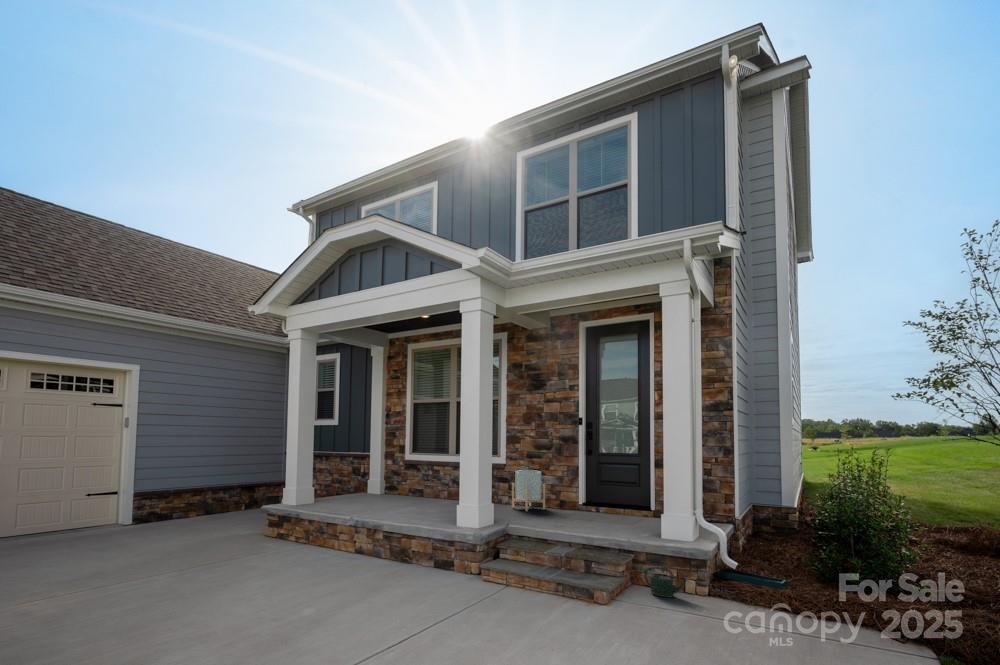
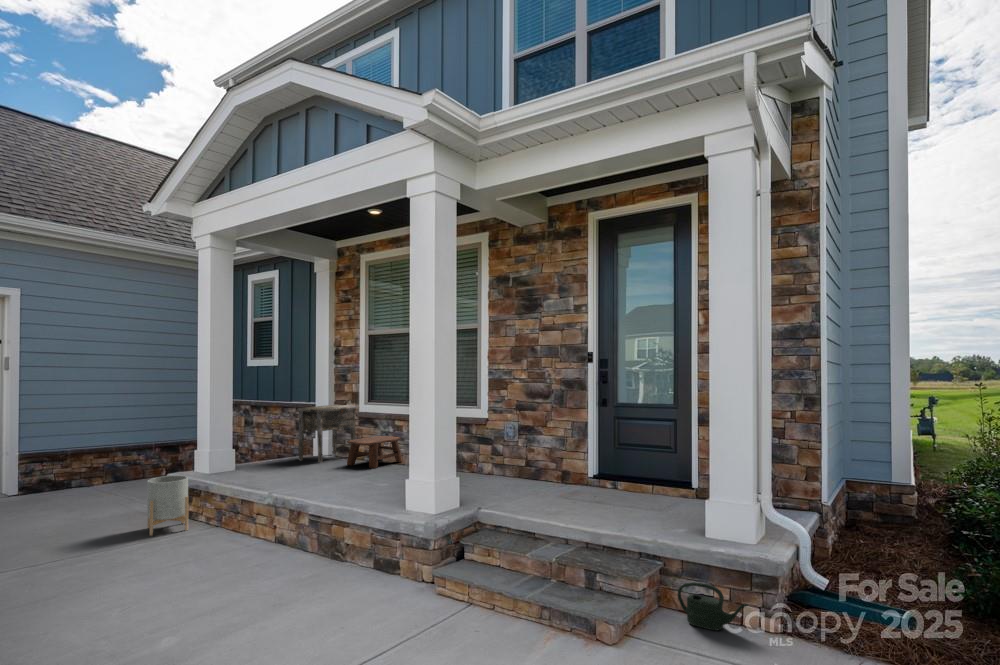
side table: none [358,455,402,499] -> present [297,405,357,463]
planter: present [512,470,545,511] -> present [147,475,188,536]
stool: none [397,479,437,502] -> present [347,436,402,468]

